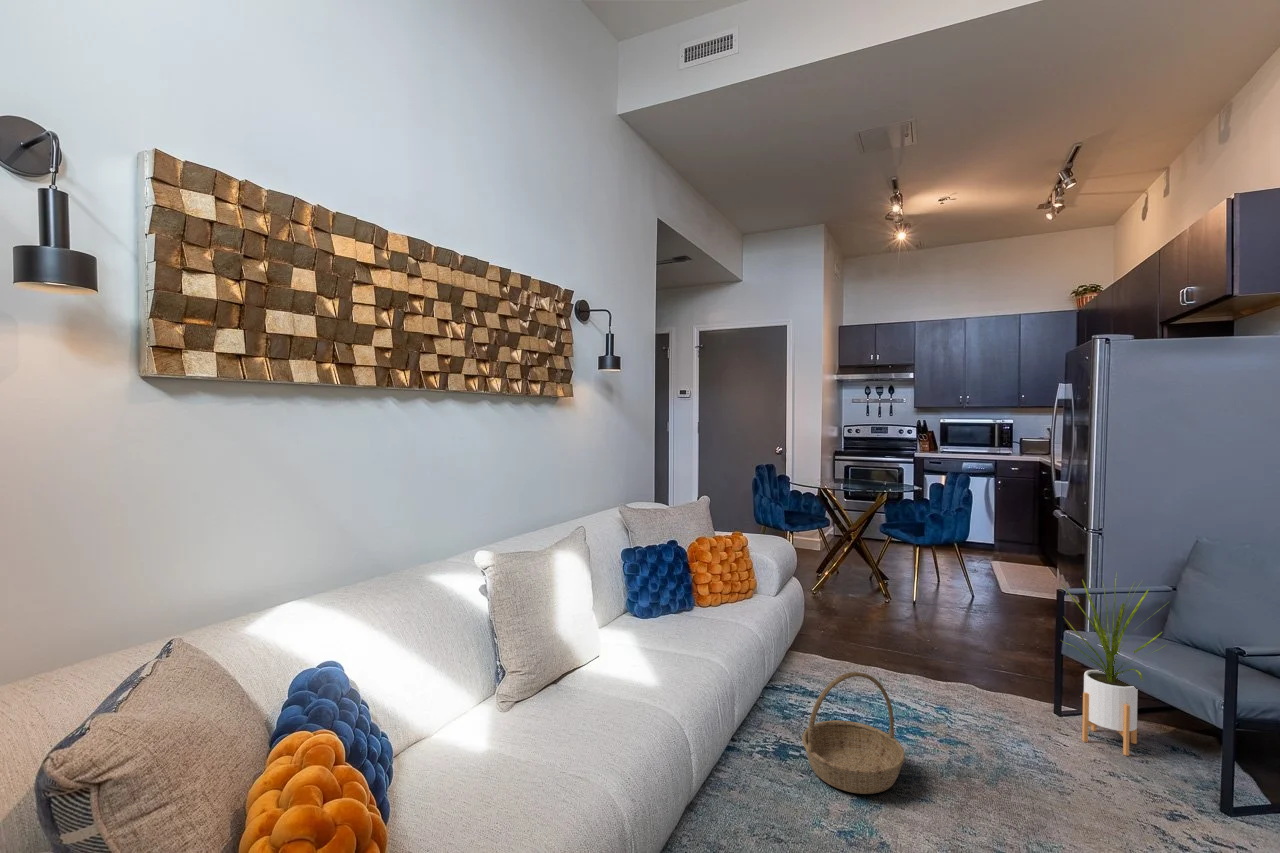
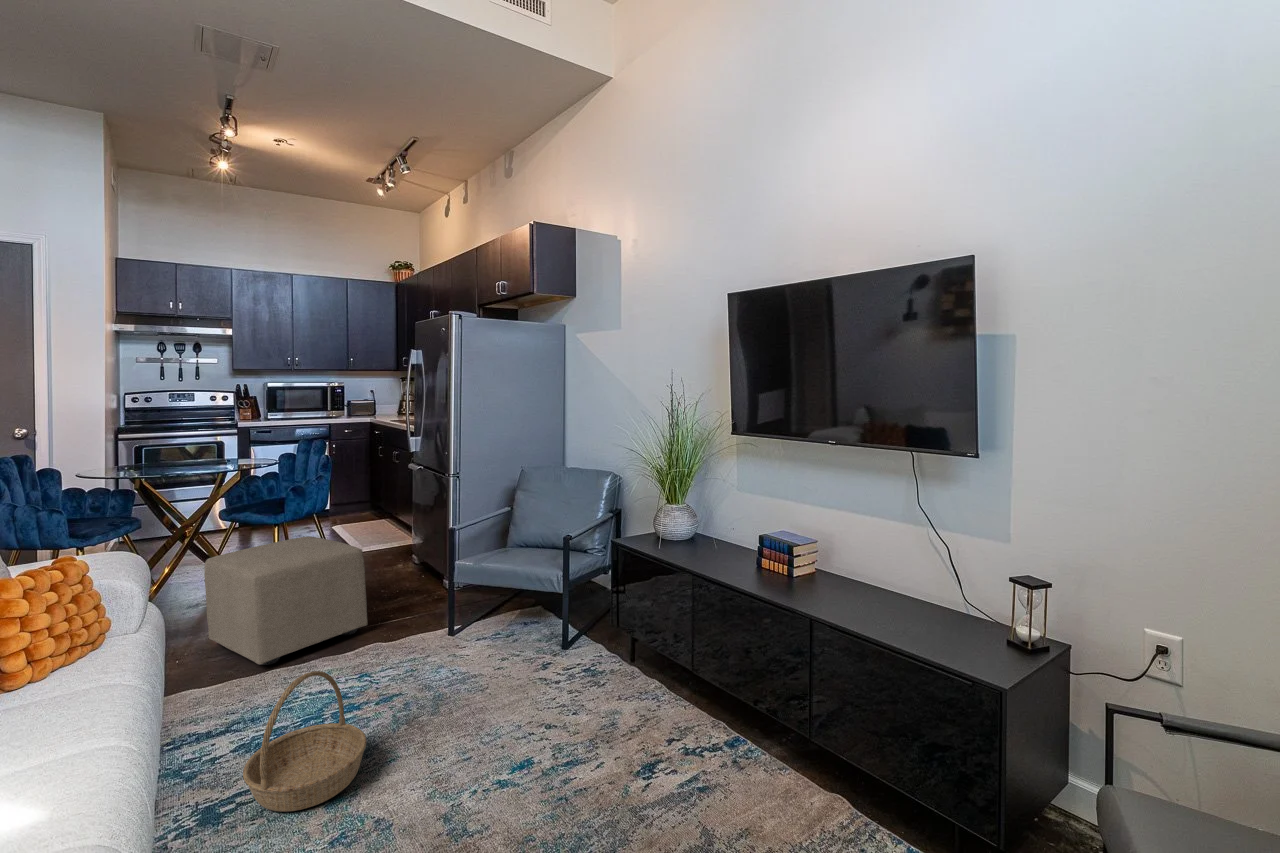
ottoman: none [840,560,970,669] -> present [205,536,368,665]
house plant: present [1062,580,1162,756] -> none [449,505,526,649]

